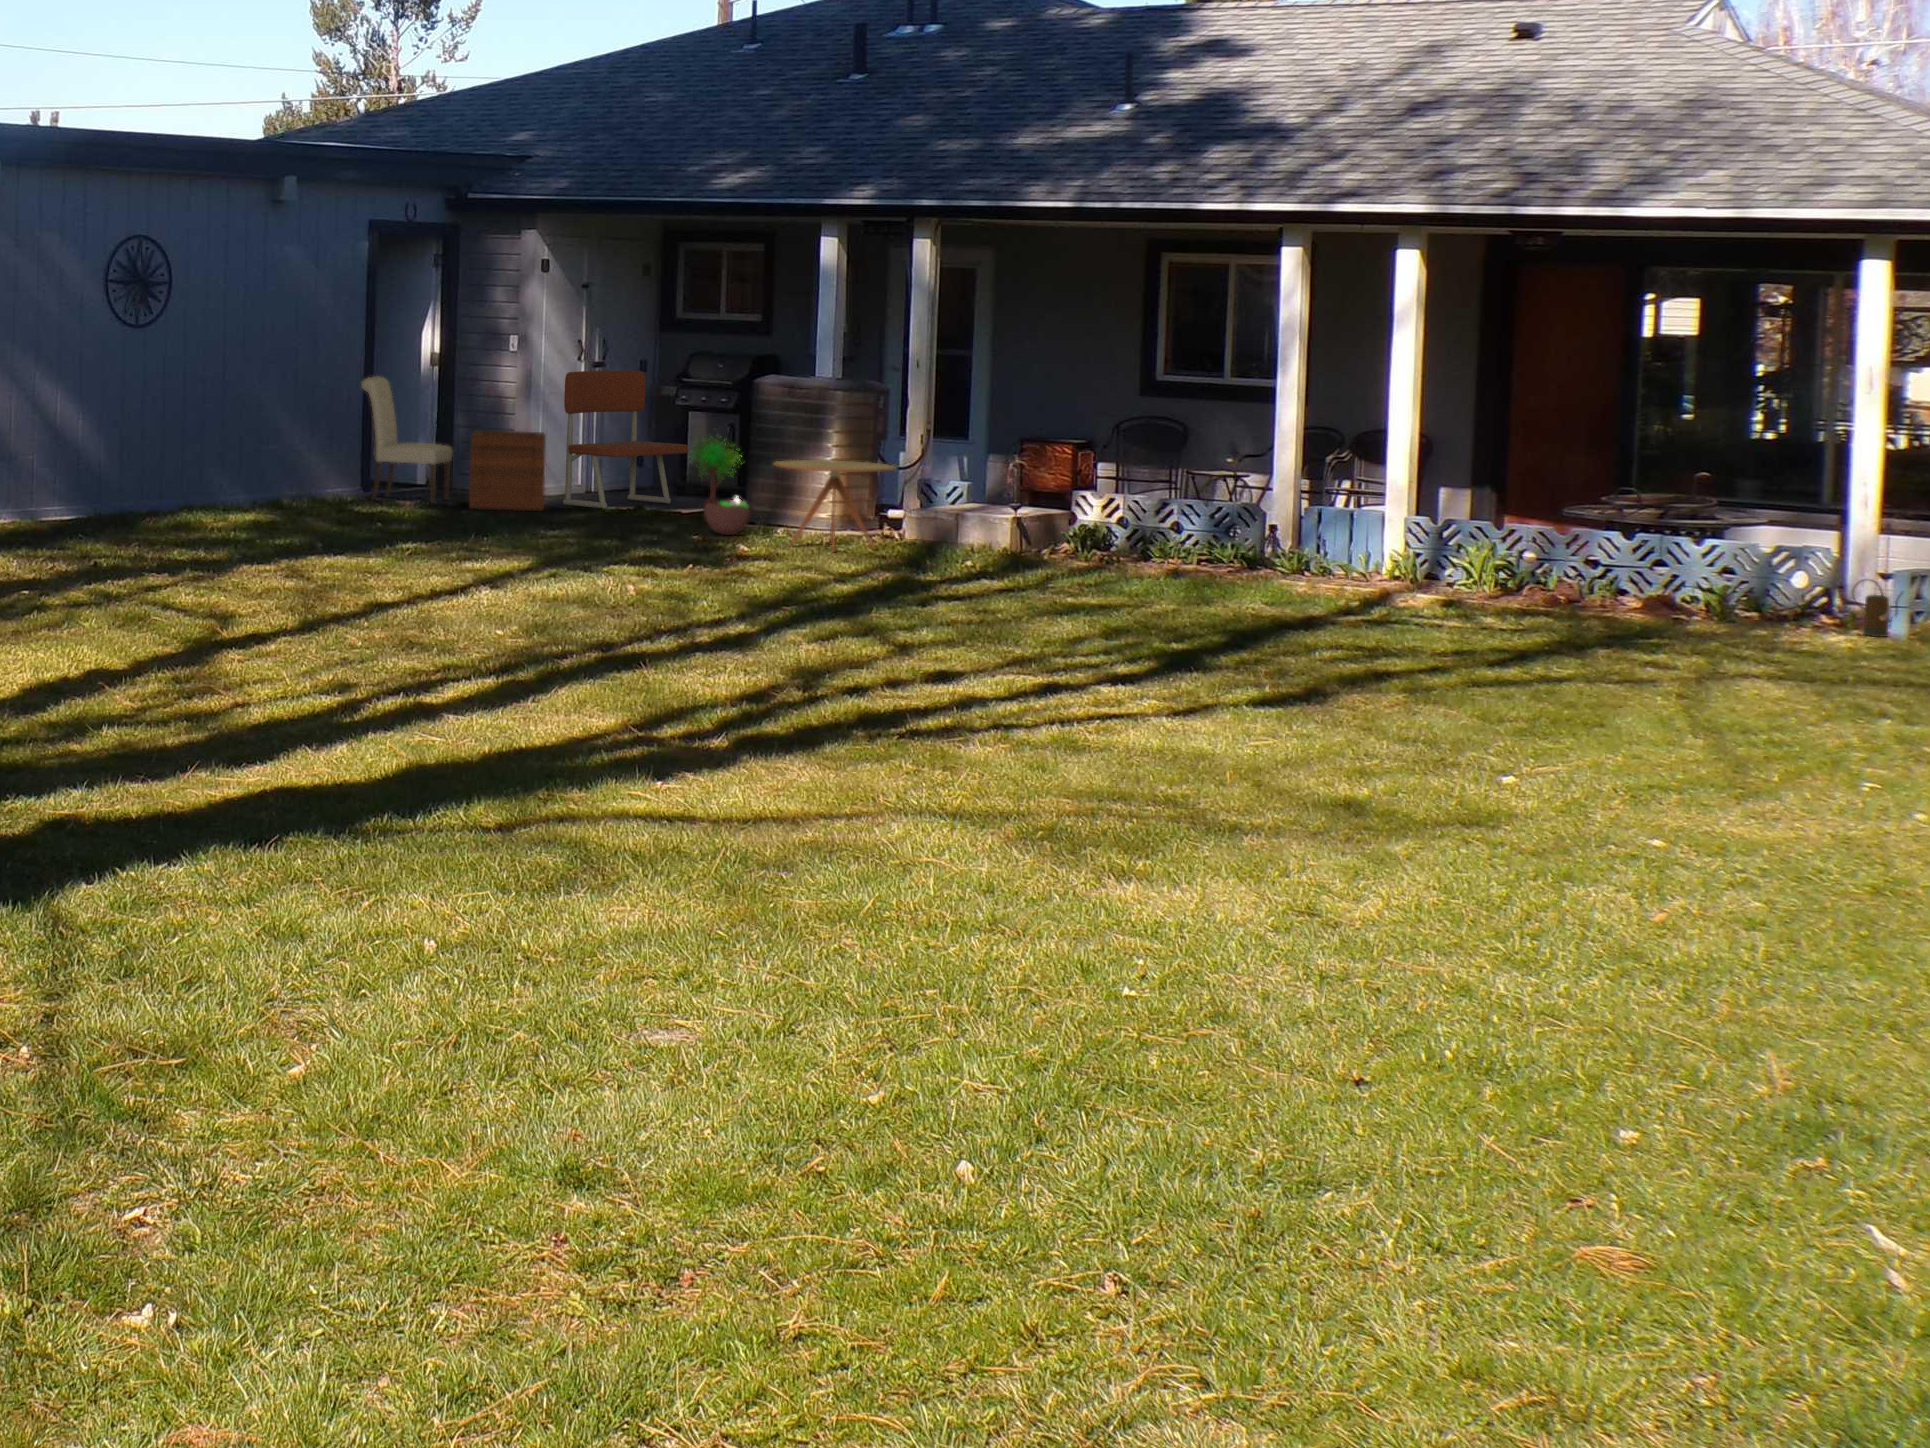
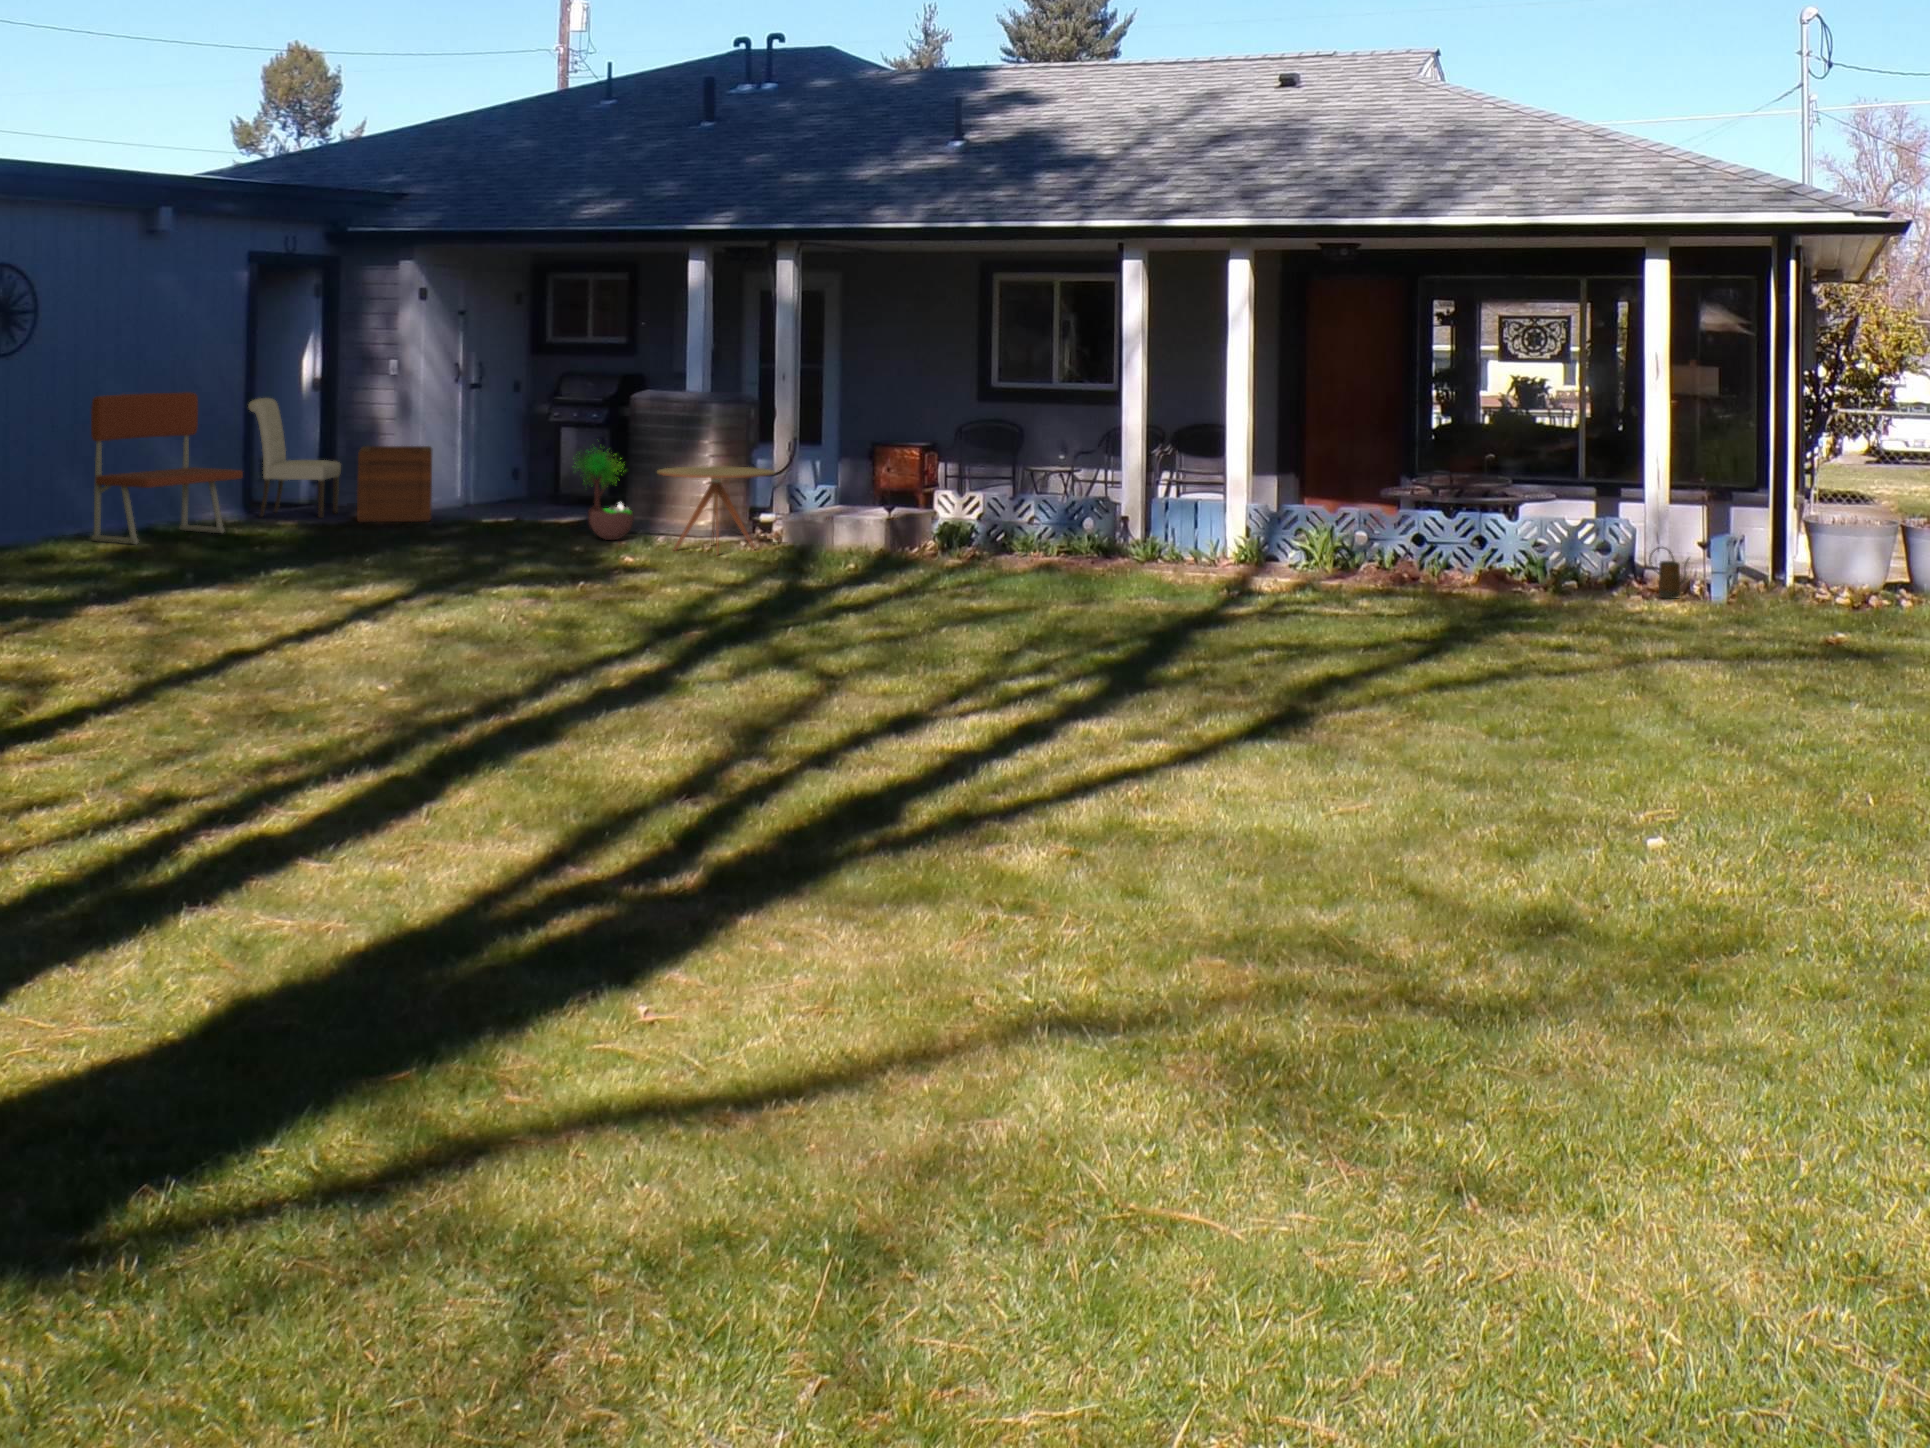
bench: present [563,371,689,509] -> present [91,392,243,545]

